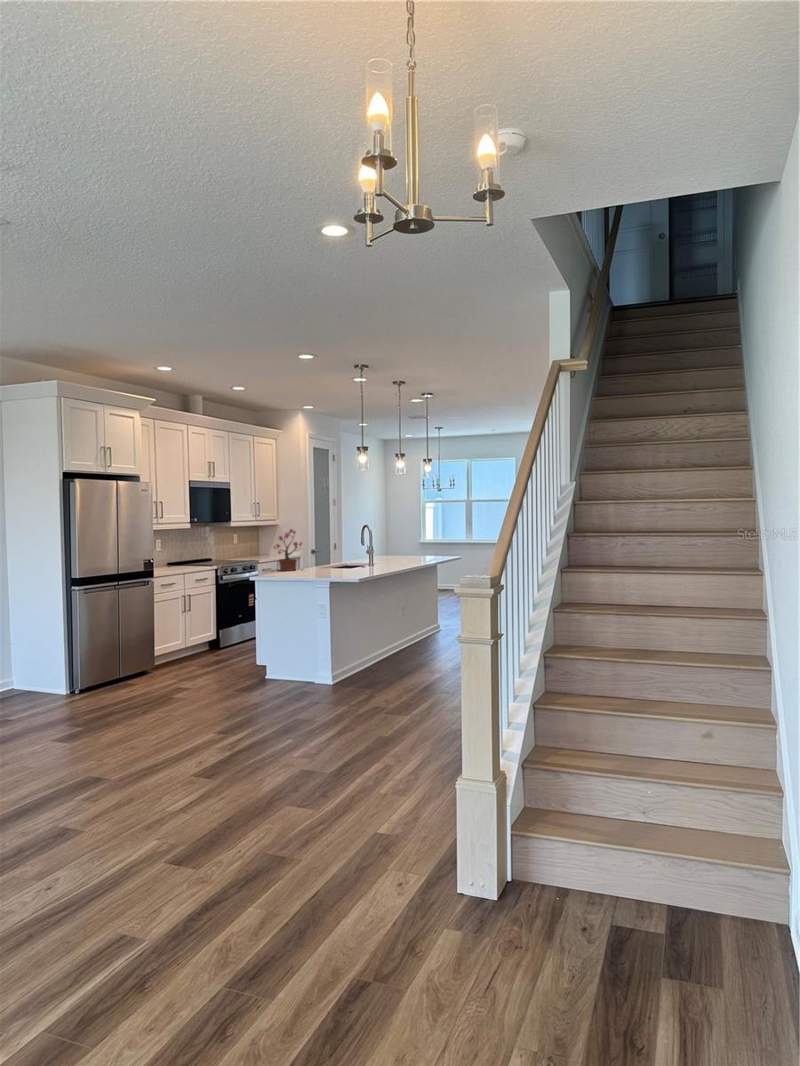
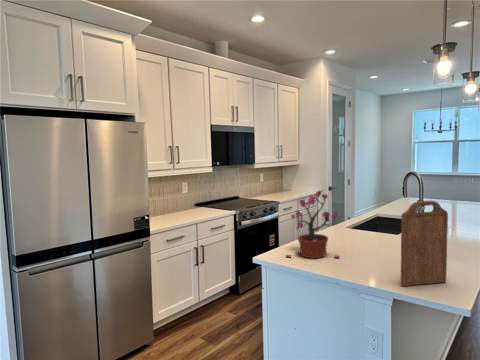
cutting board: none [330,529,355,572] -> present [401,201,448,286]

